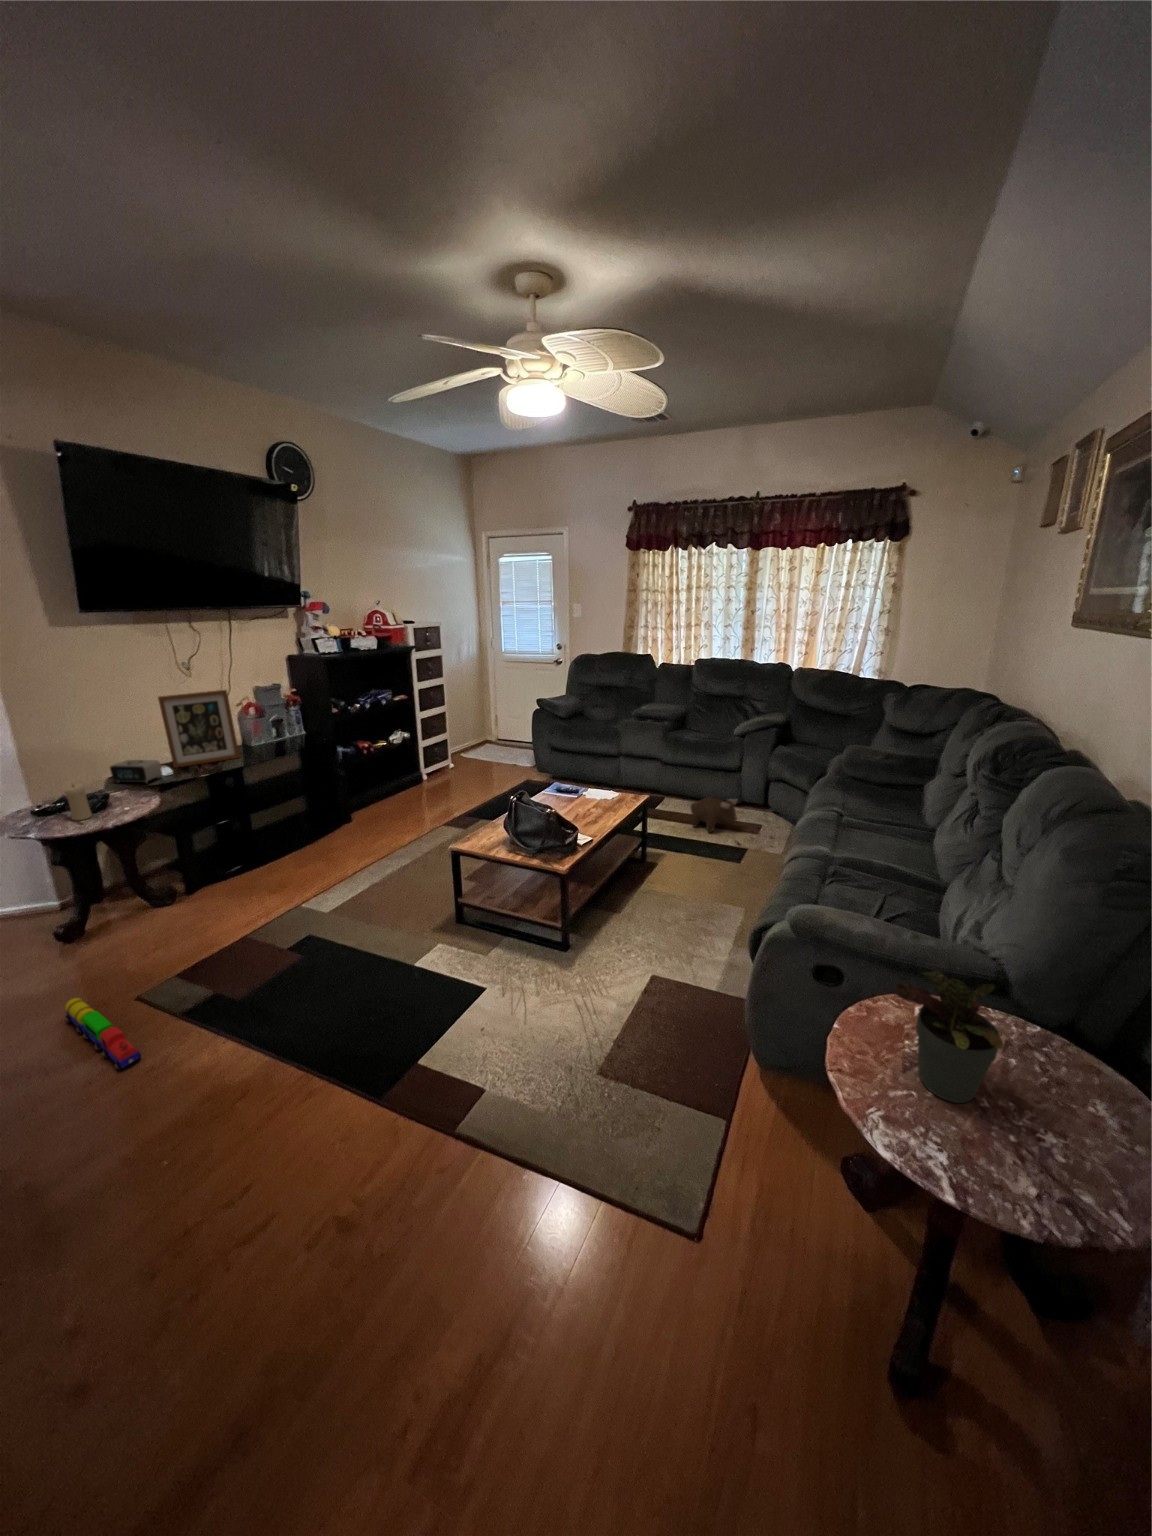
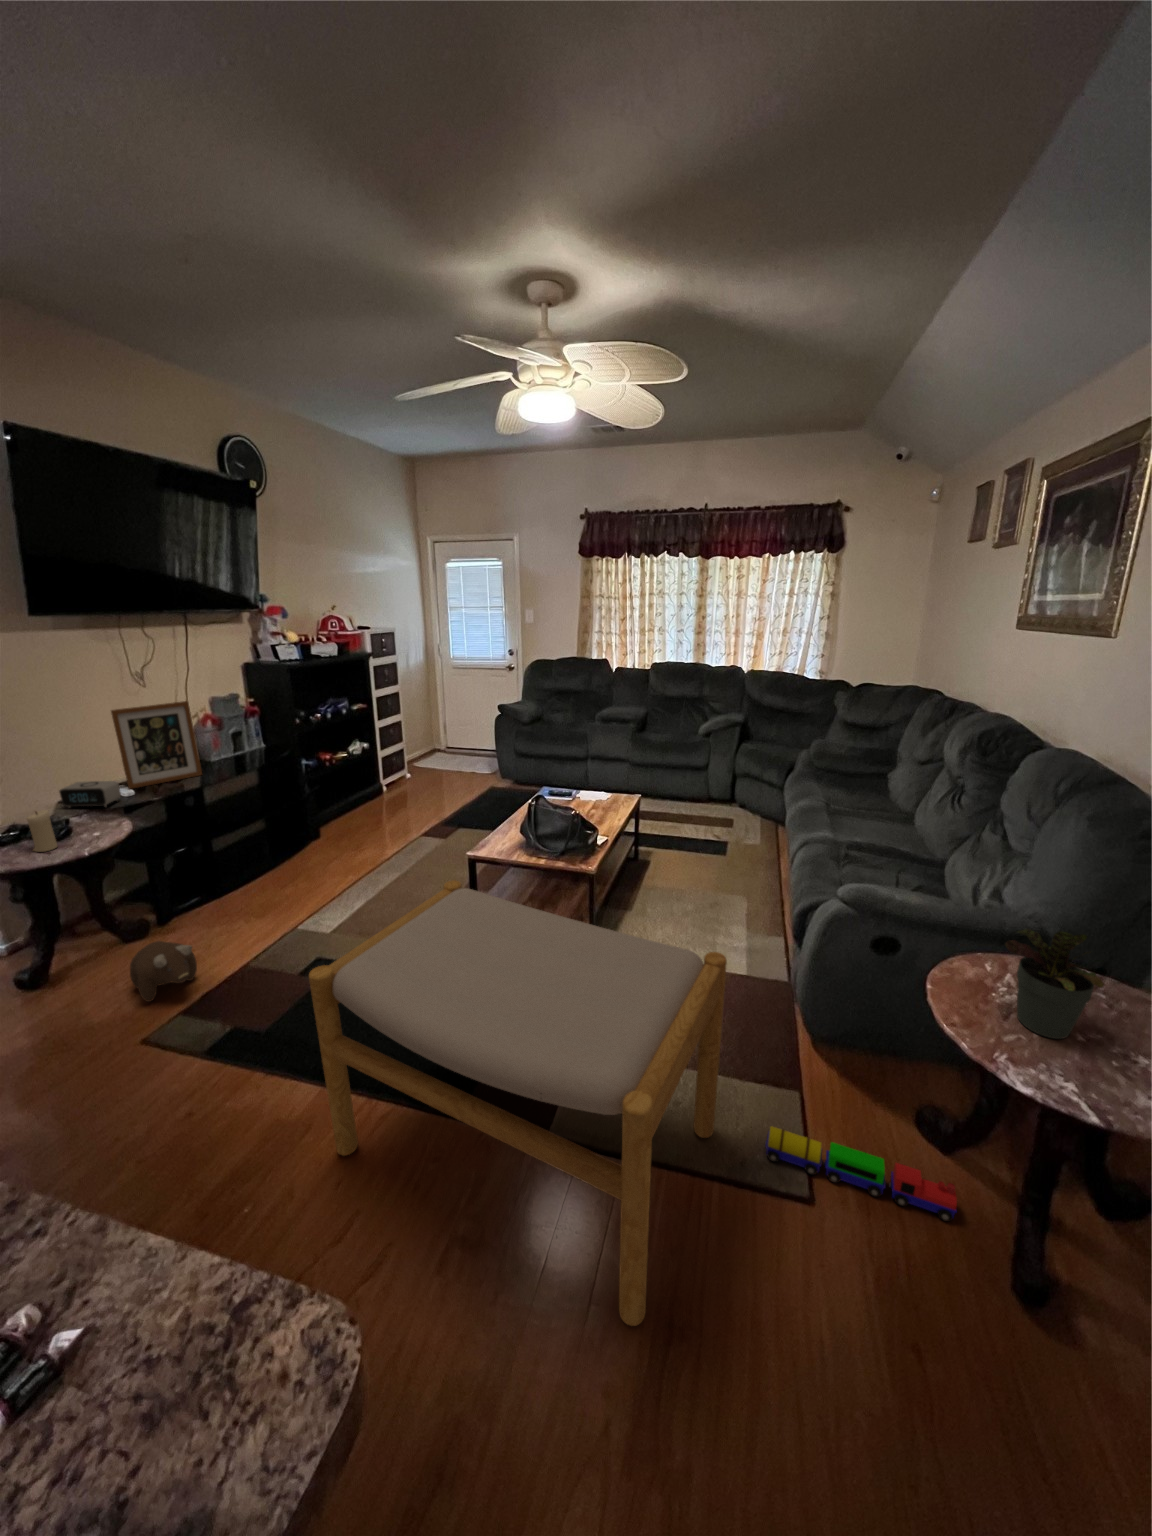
plush toy: present [690,797,738,832] -> present [130,941,197,1002]
footstool: none [220,870,621,1338] -> present [309,880,727,1326]
toy train: present [65,998,141,1070] -> present [765,1126,957,1221]

